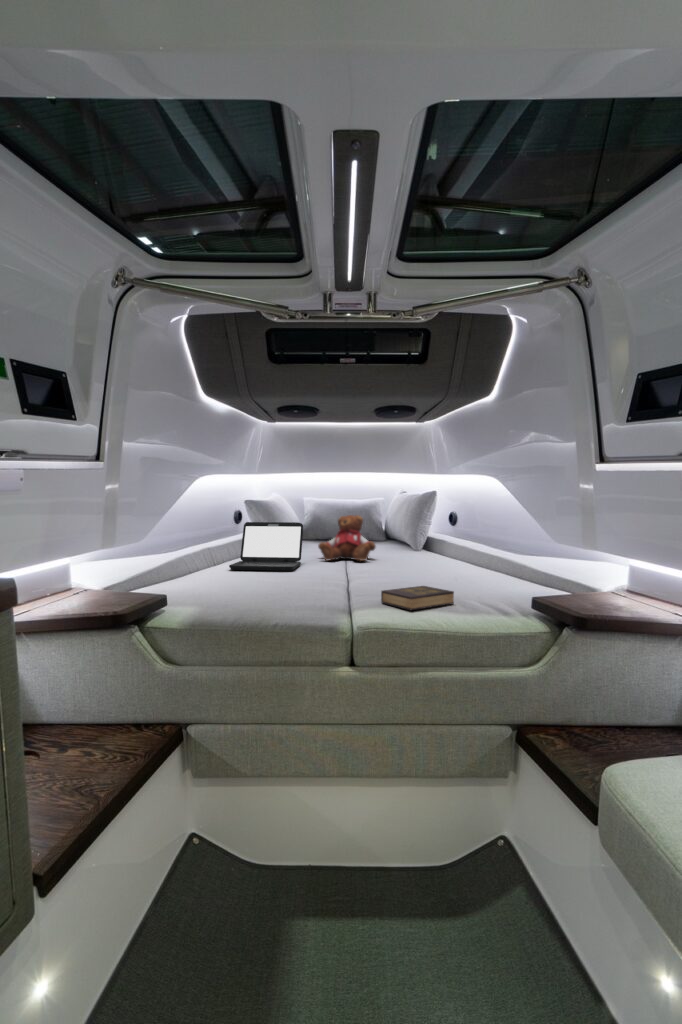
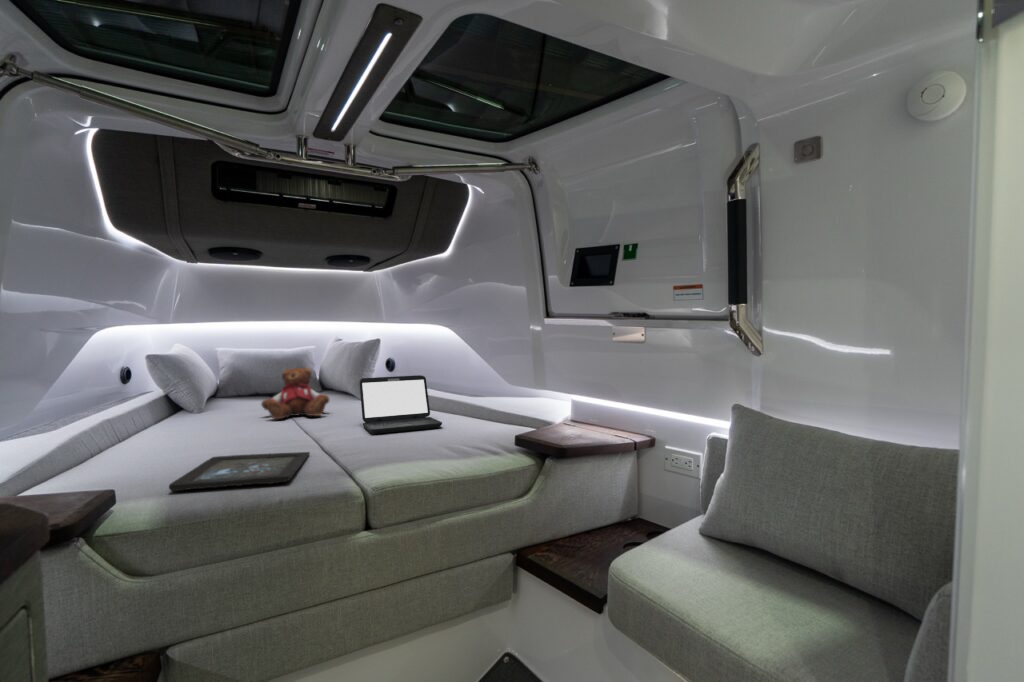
laptop: present [229,522,303,571] -> present [360,375,442,434]
tray: none [204,583,326,608] -> present [169,452,310,491]
hardback book: present [381,586,454,610] -> none [382,437,450,463]

